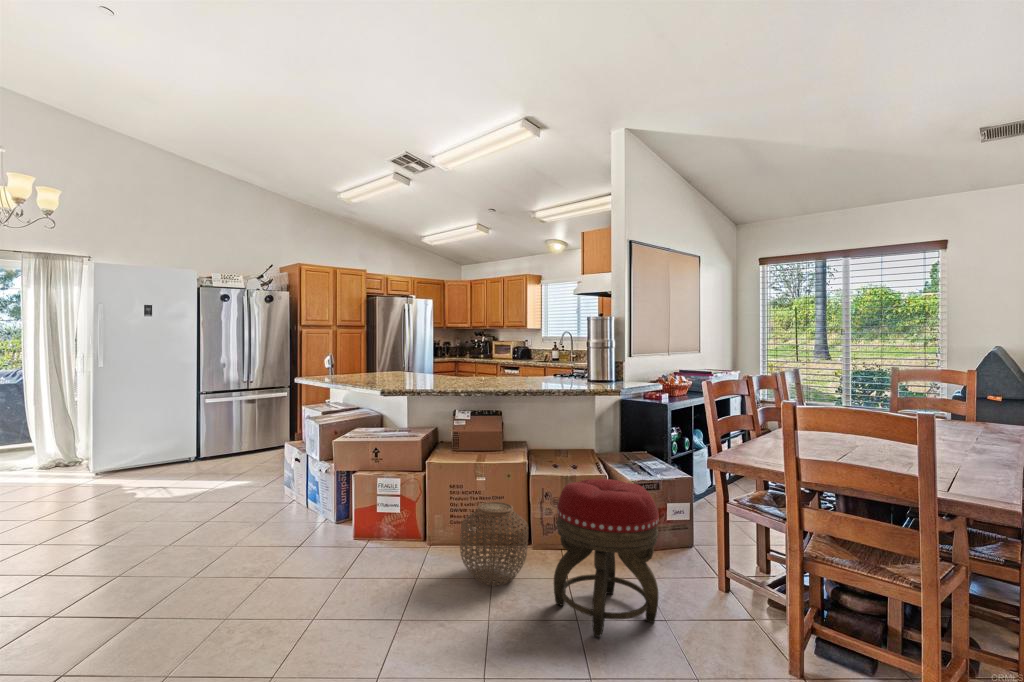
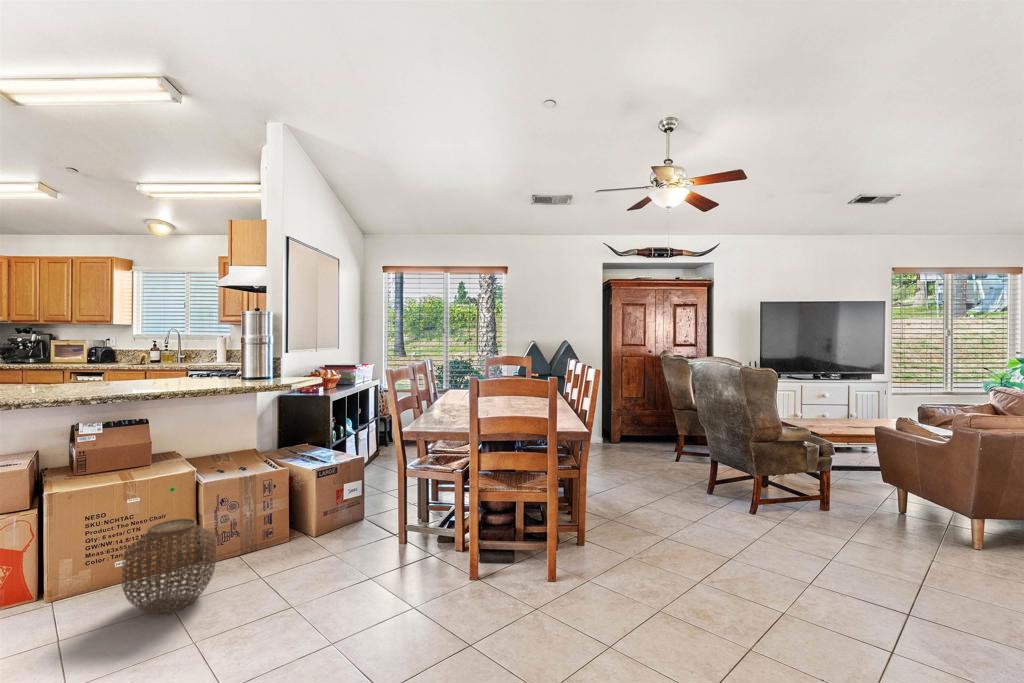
footstool: present [554,479,659,637] -> none [259,467,361,608]

